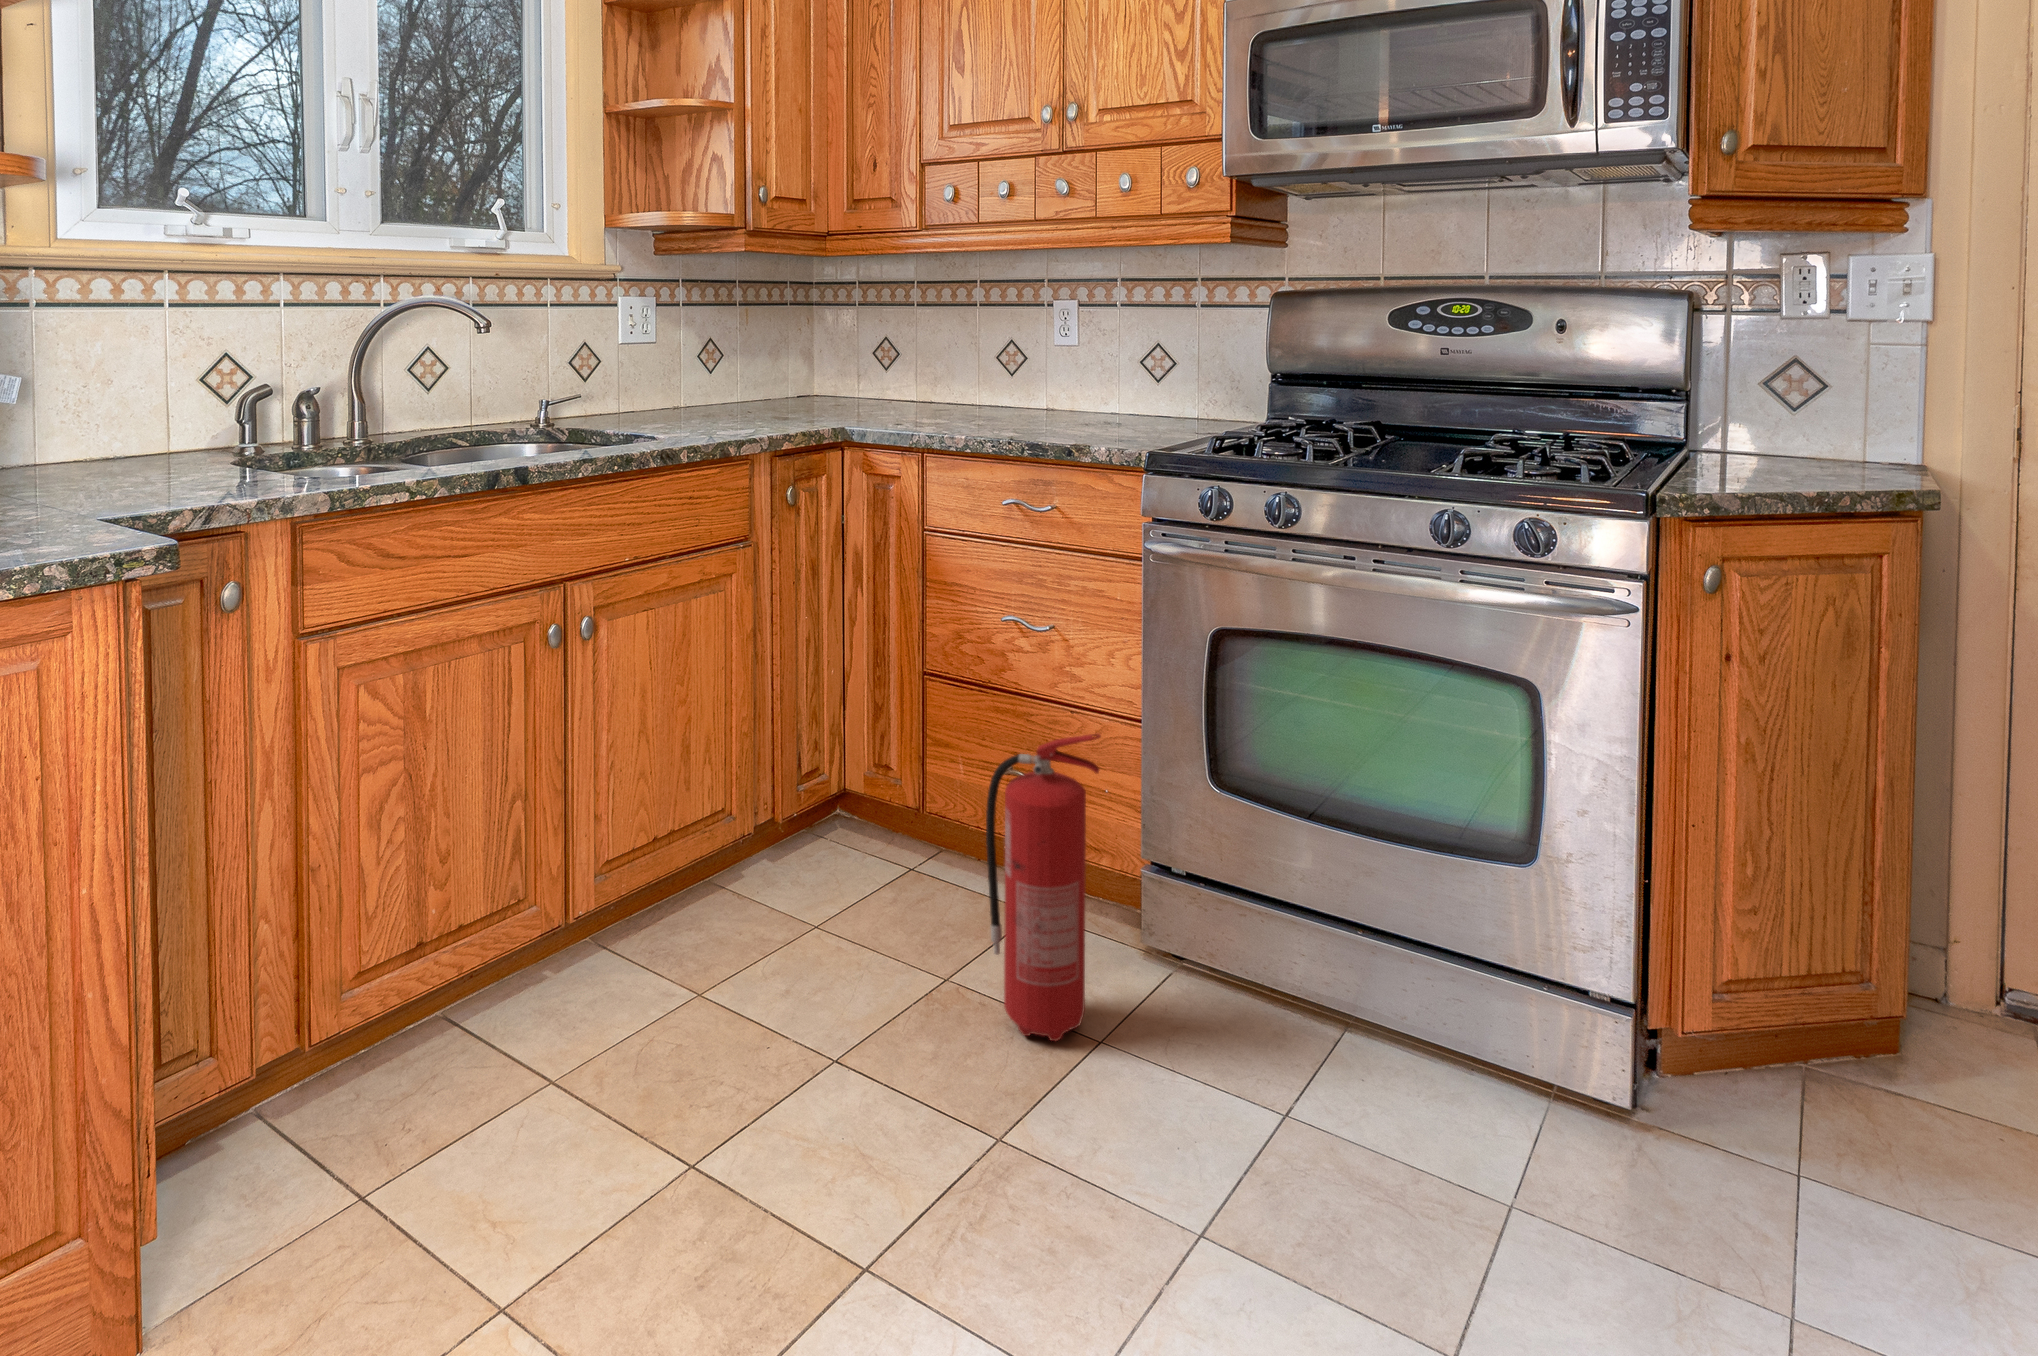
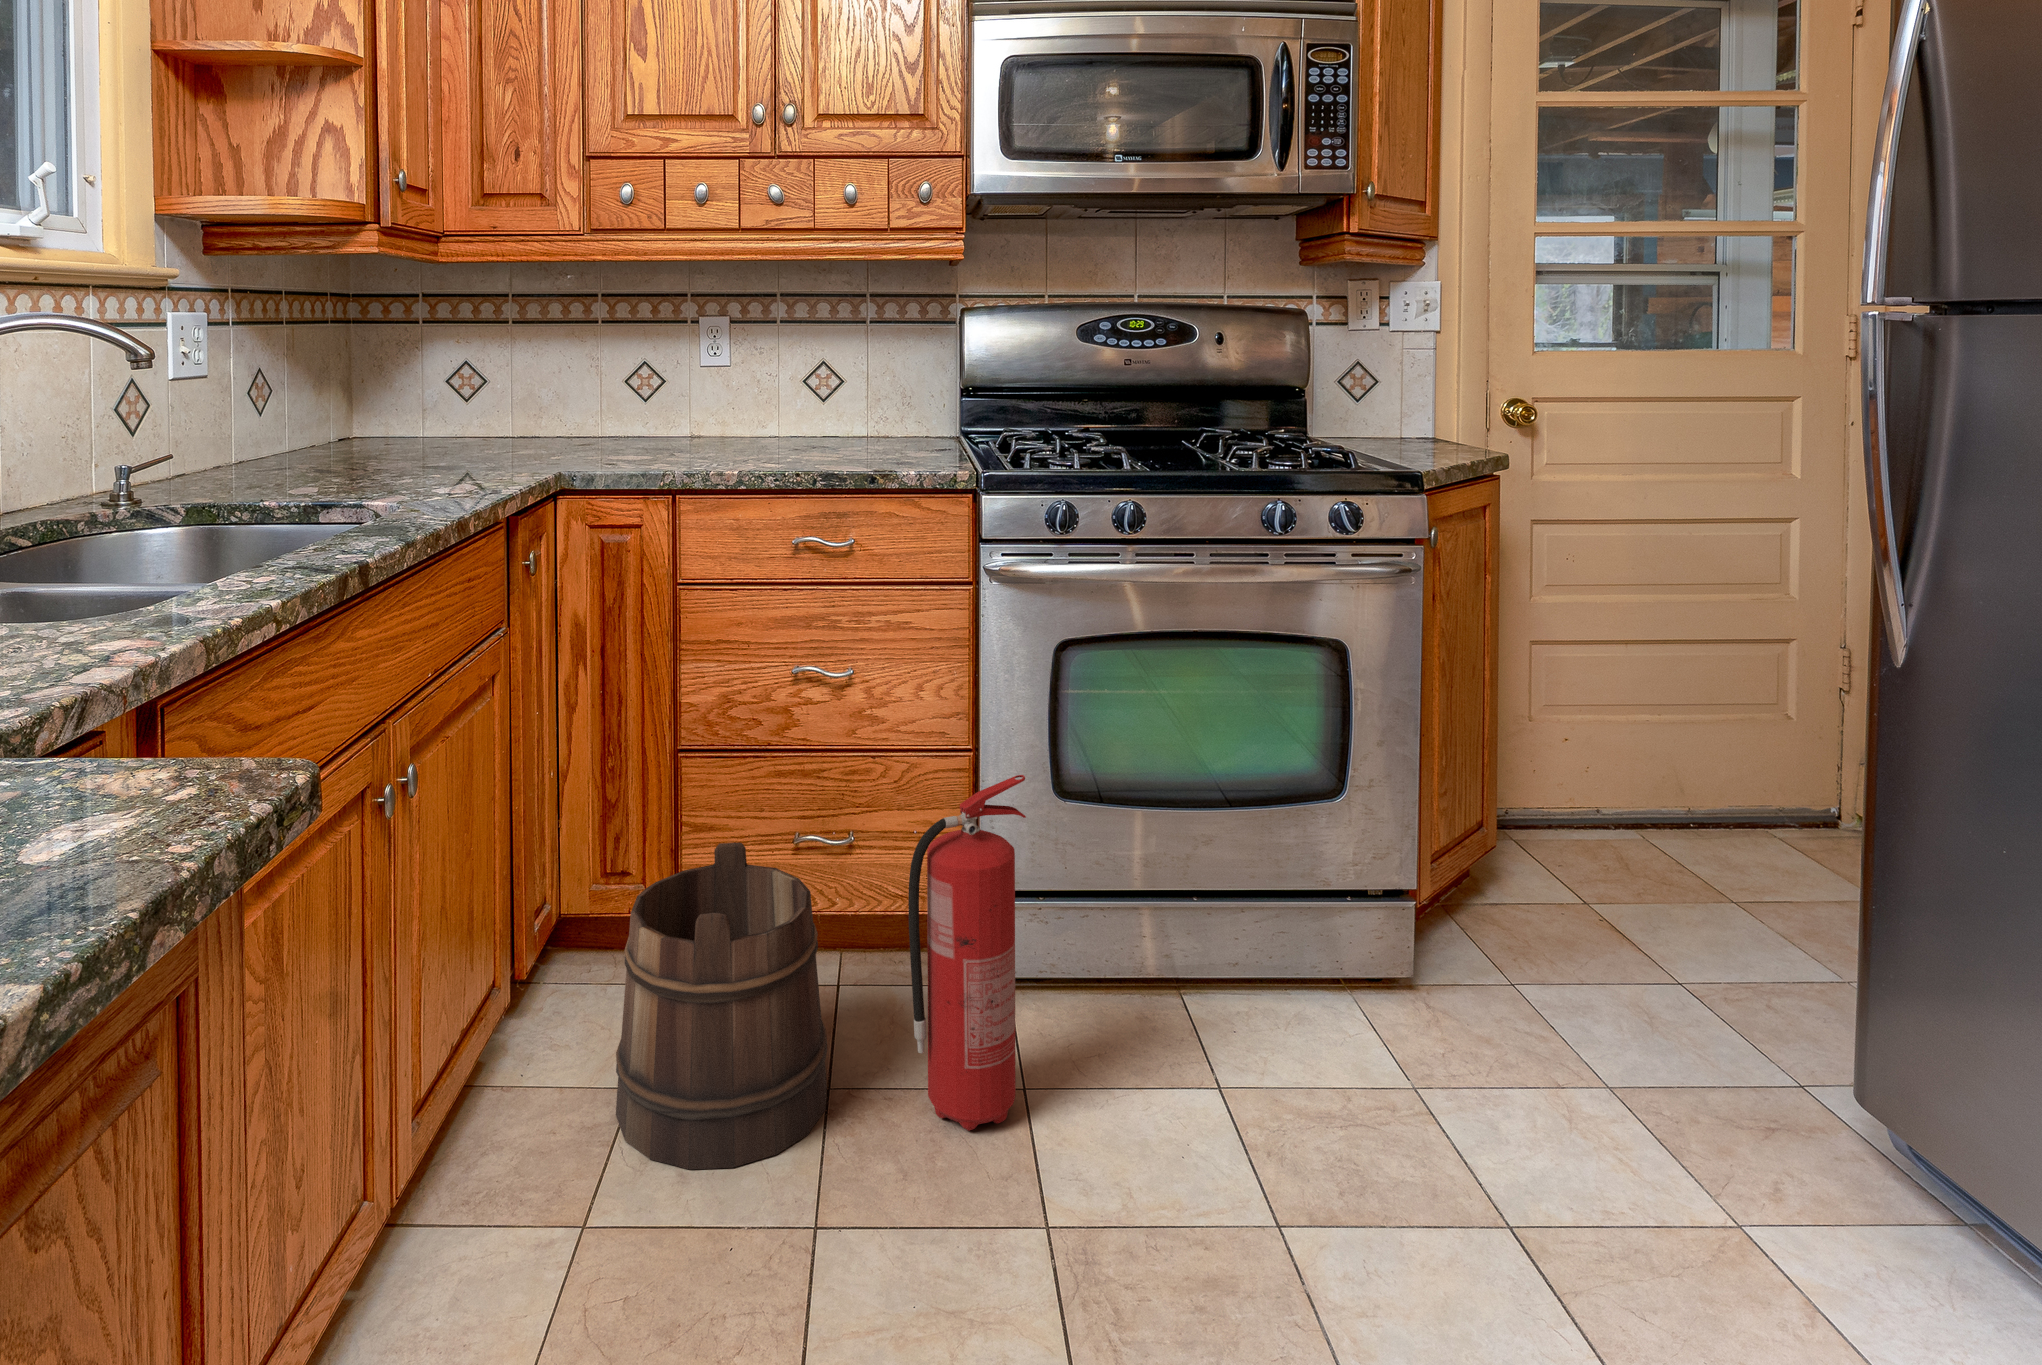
bucket: none [793,740,966,991] -> present [616,843,827,1169]

